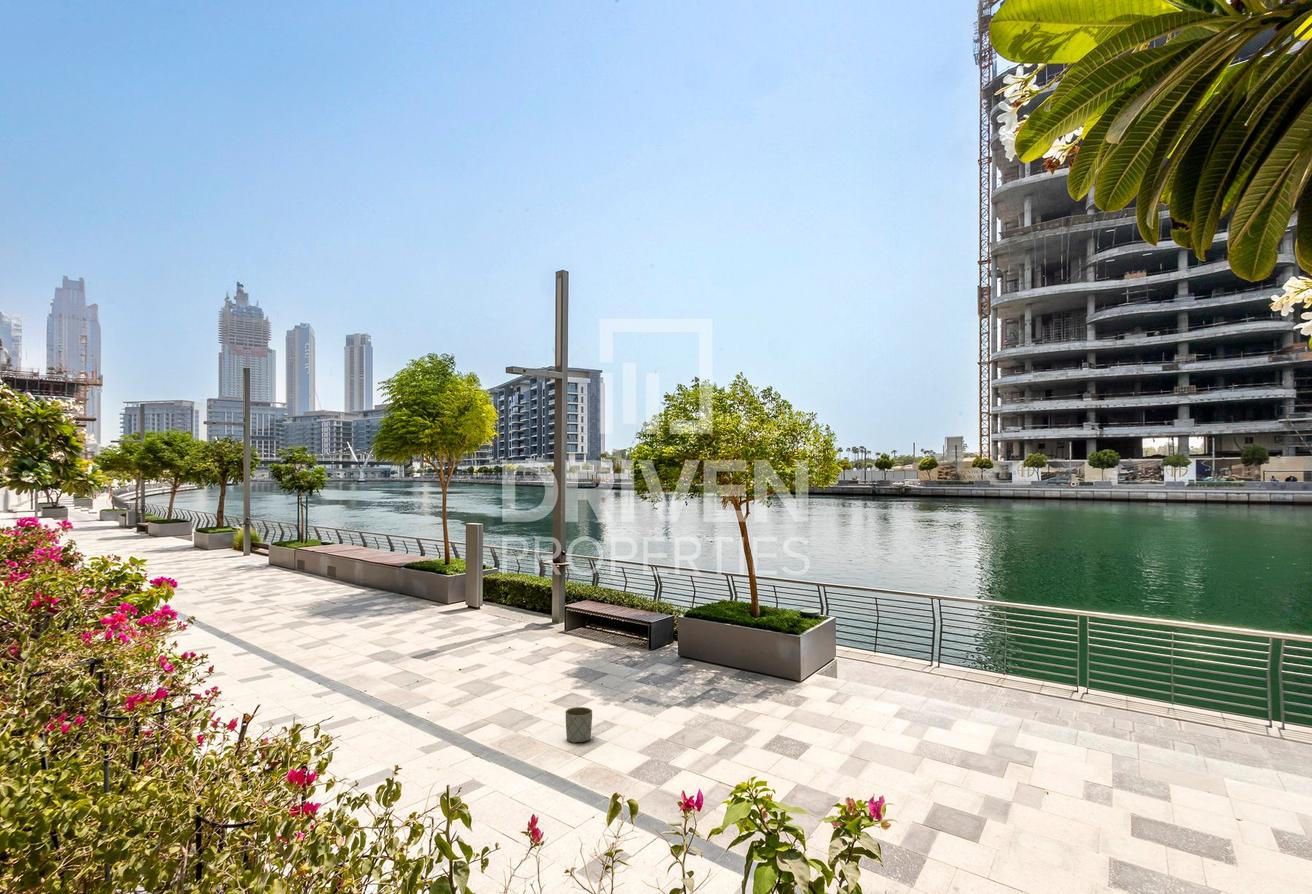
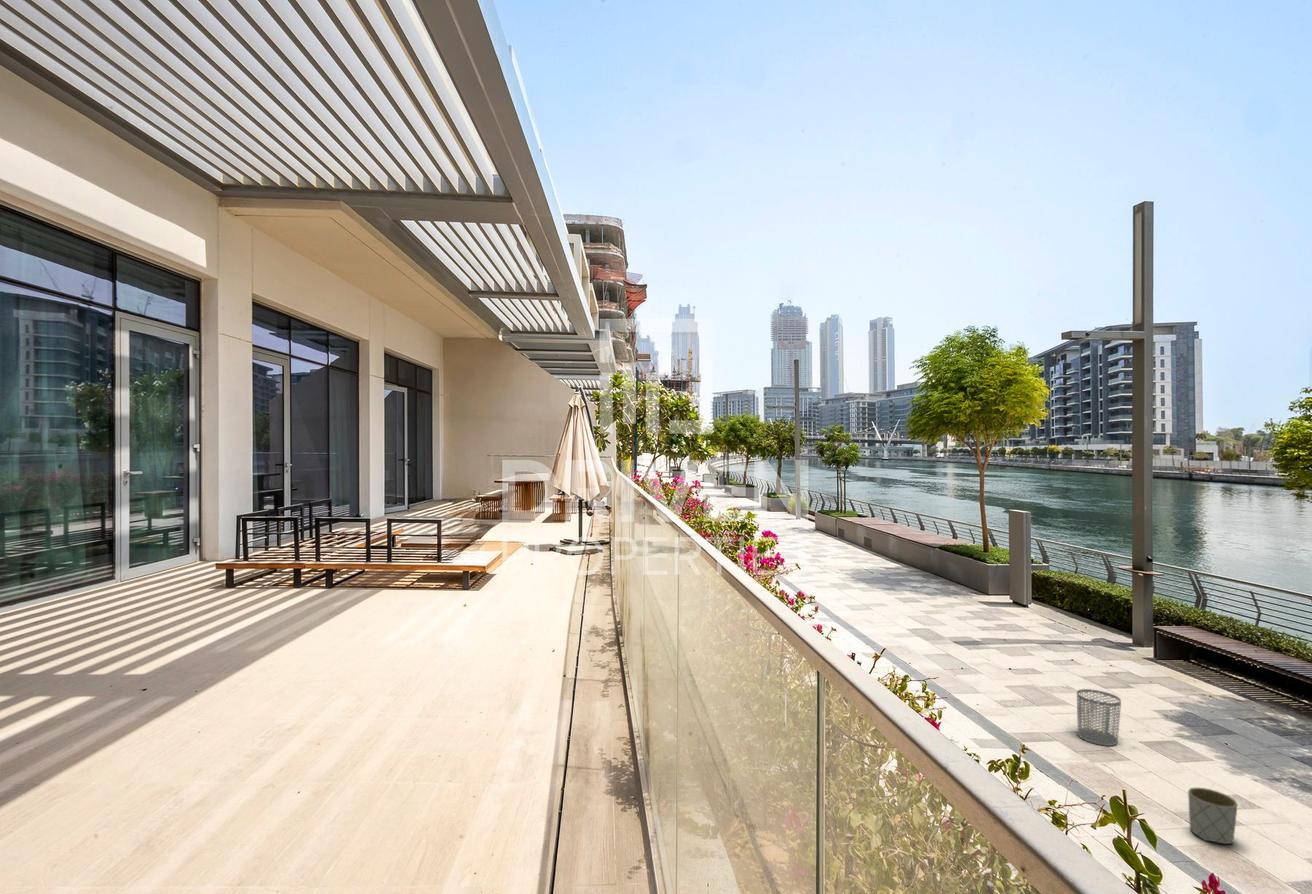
waste bin: none [503,660,533,702] -> present [1077,689,1121,746]

